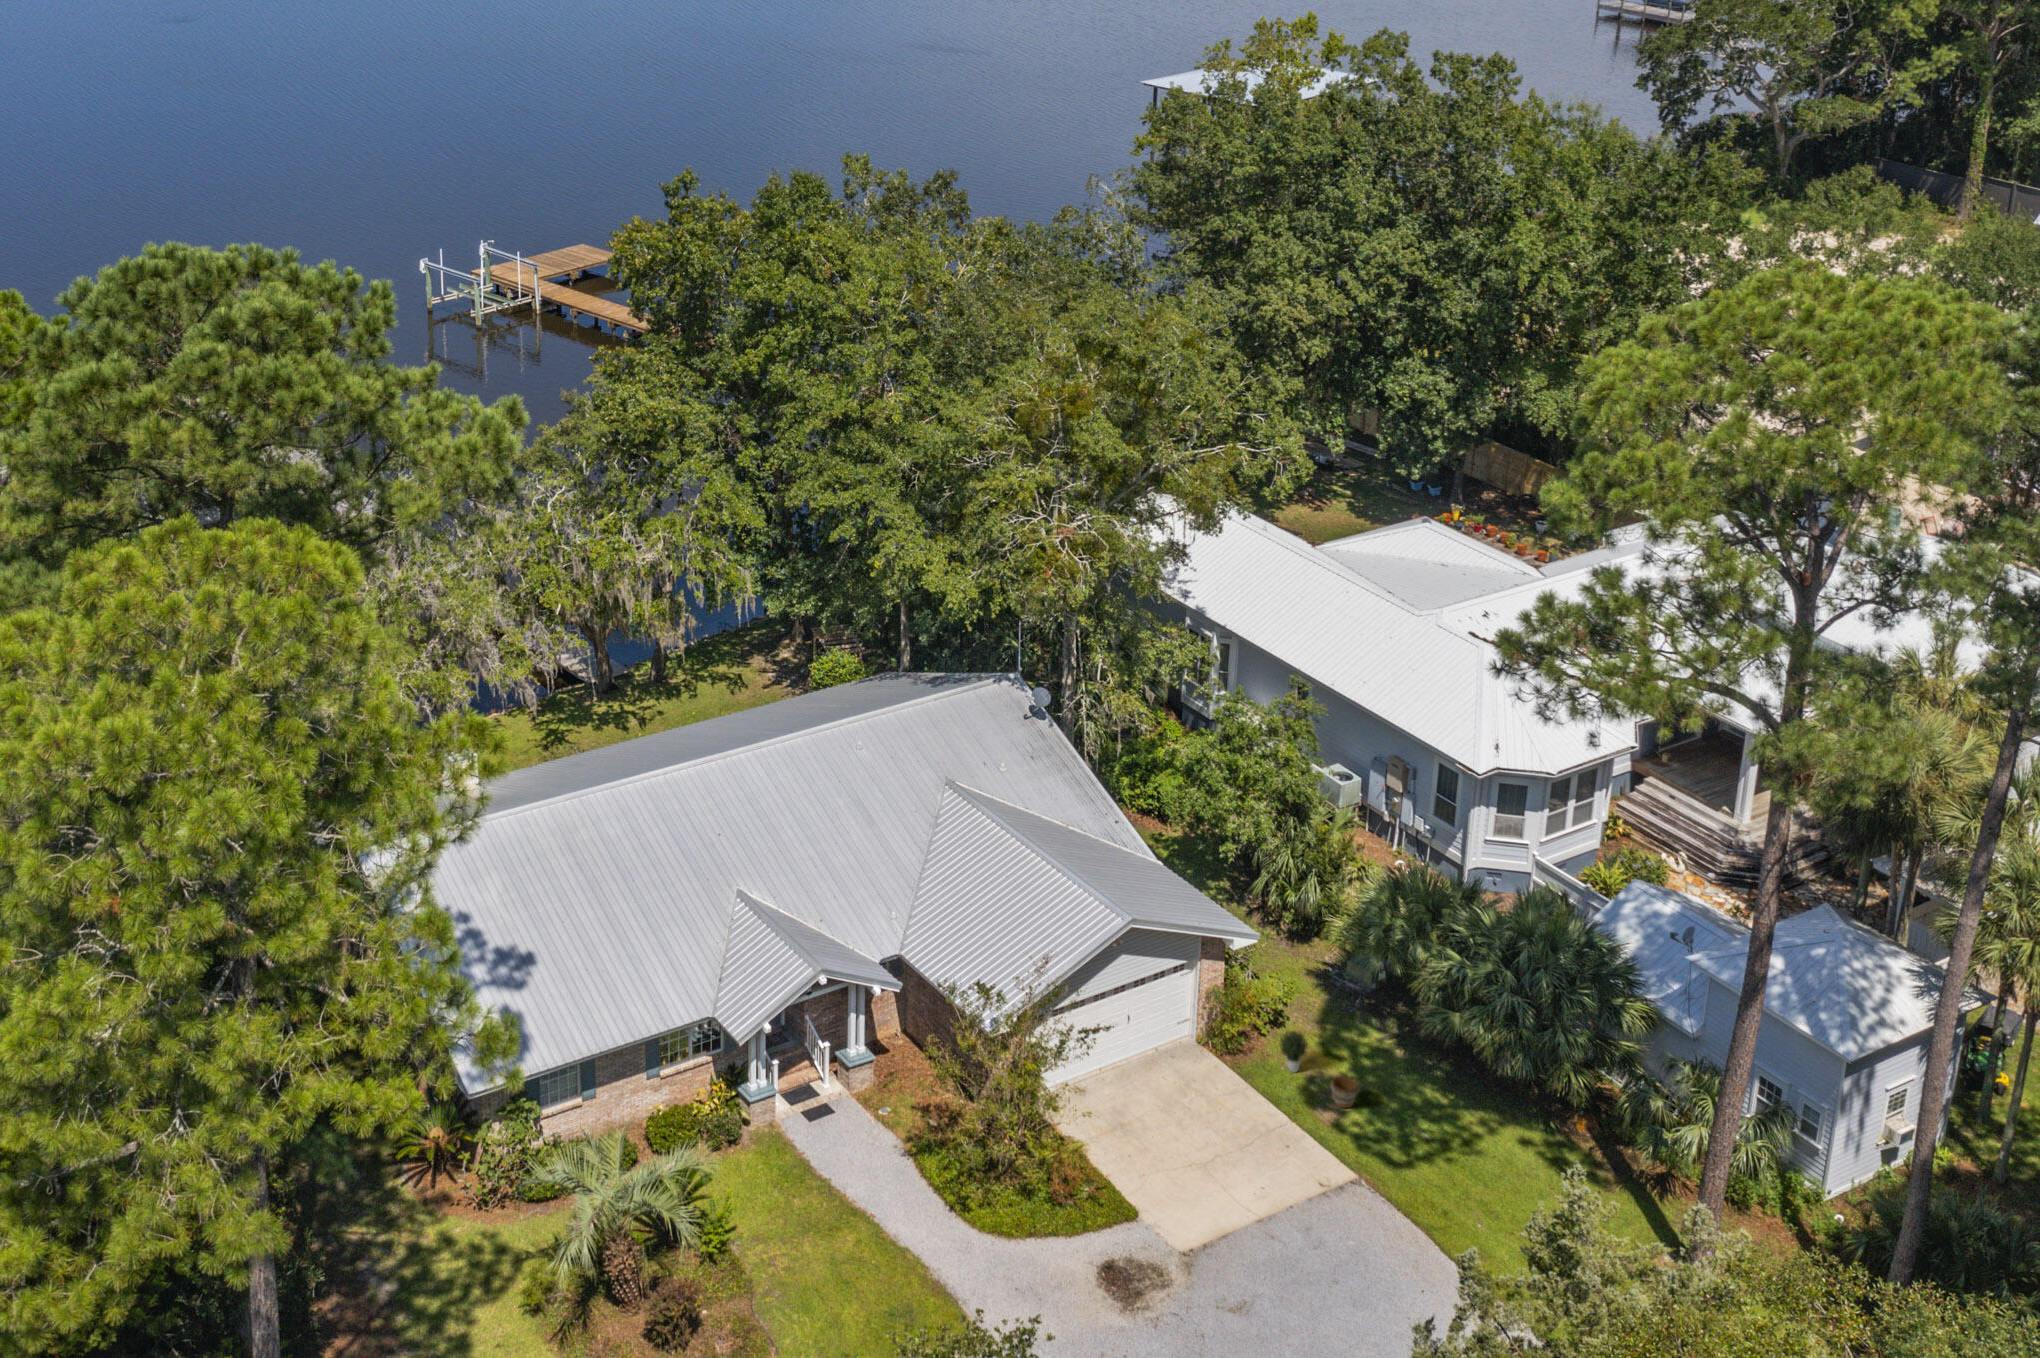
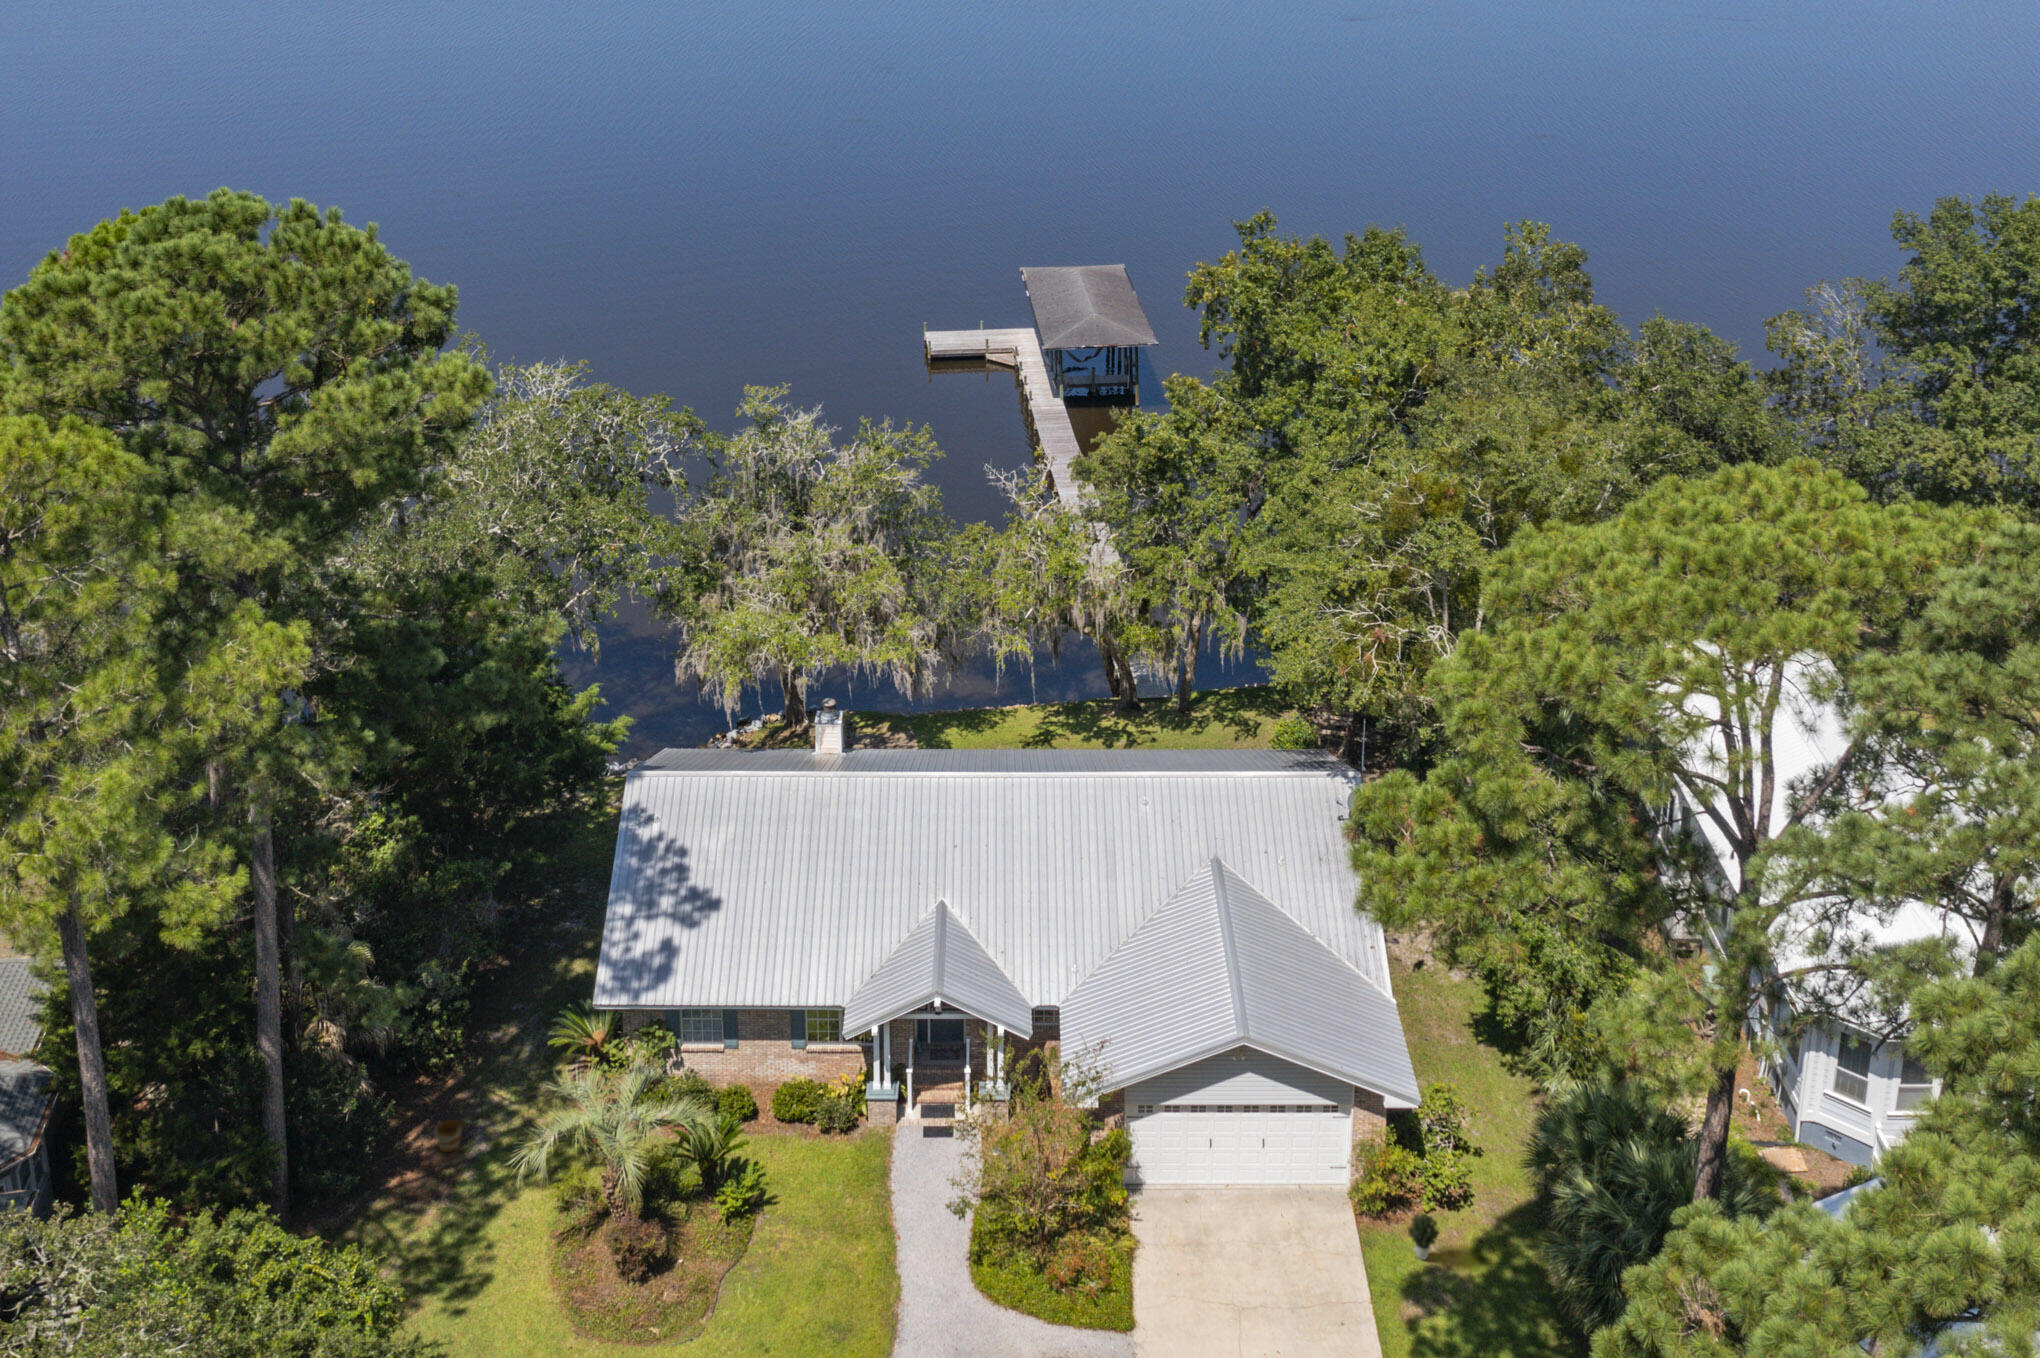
bucket: present [1331,1077,1358,1108] -> present [435,1120,462,1152]

